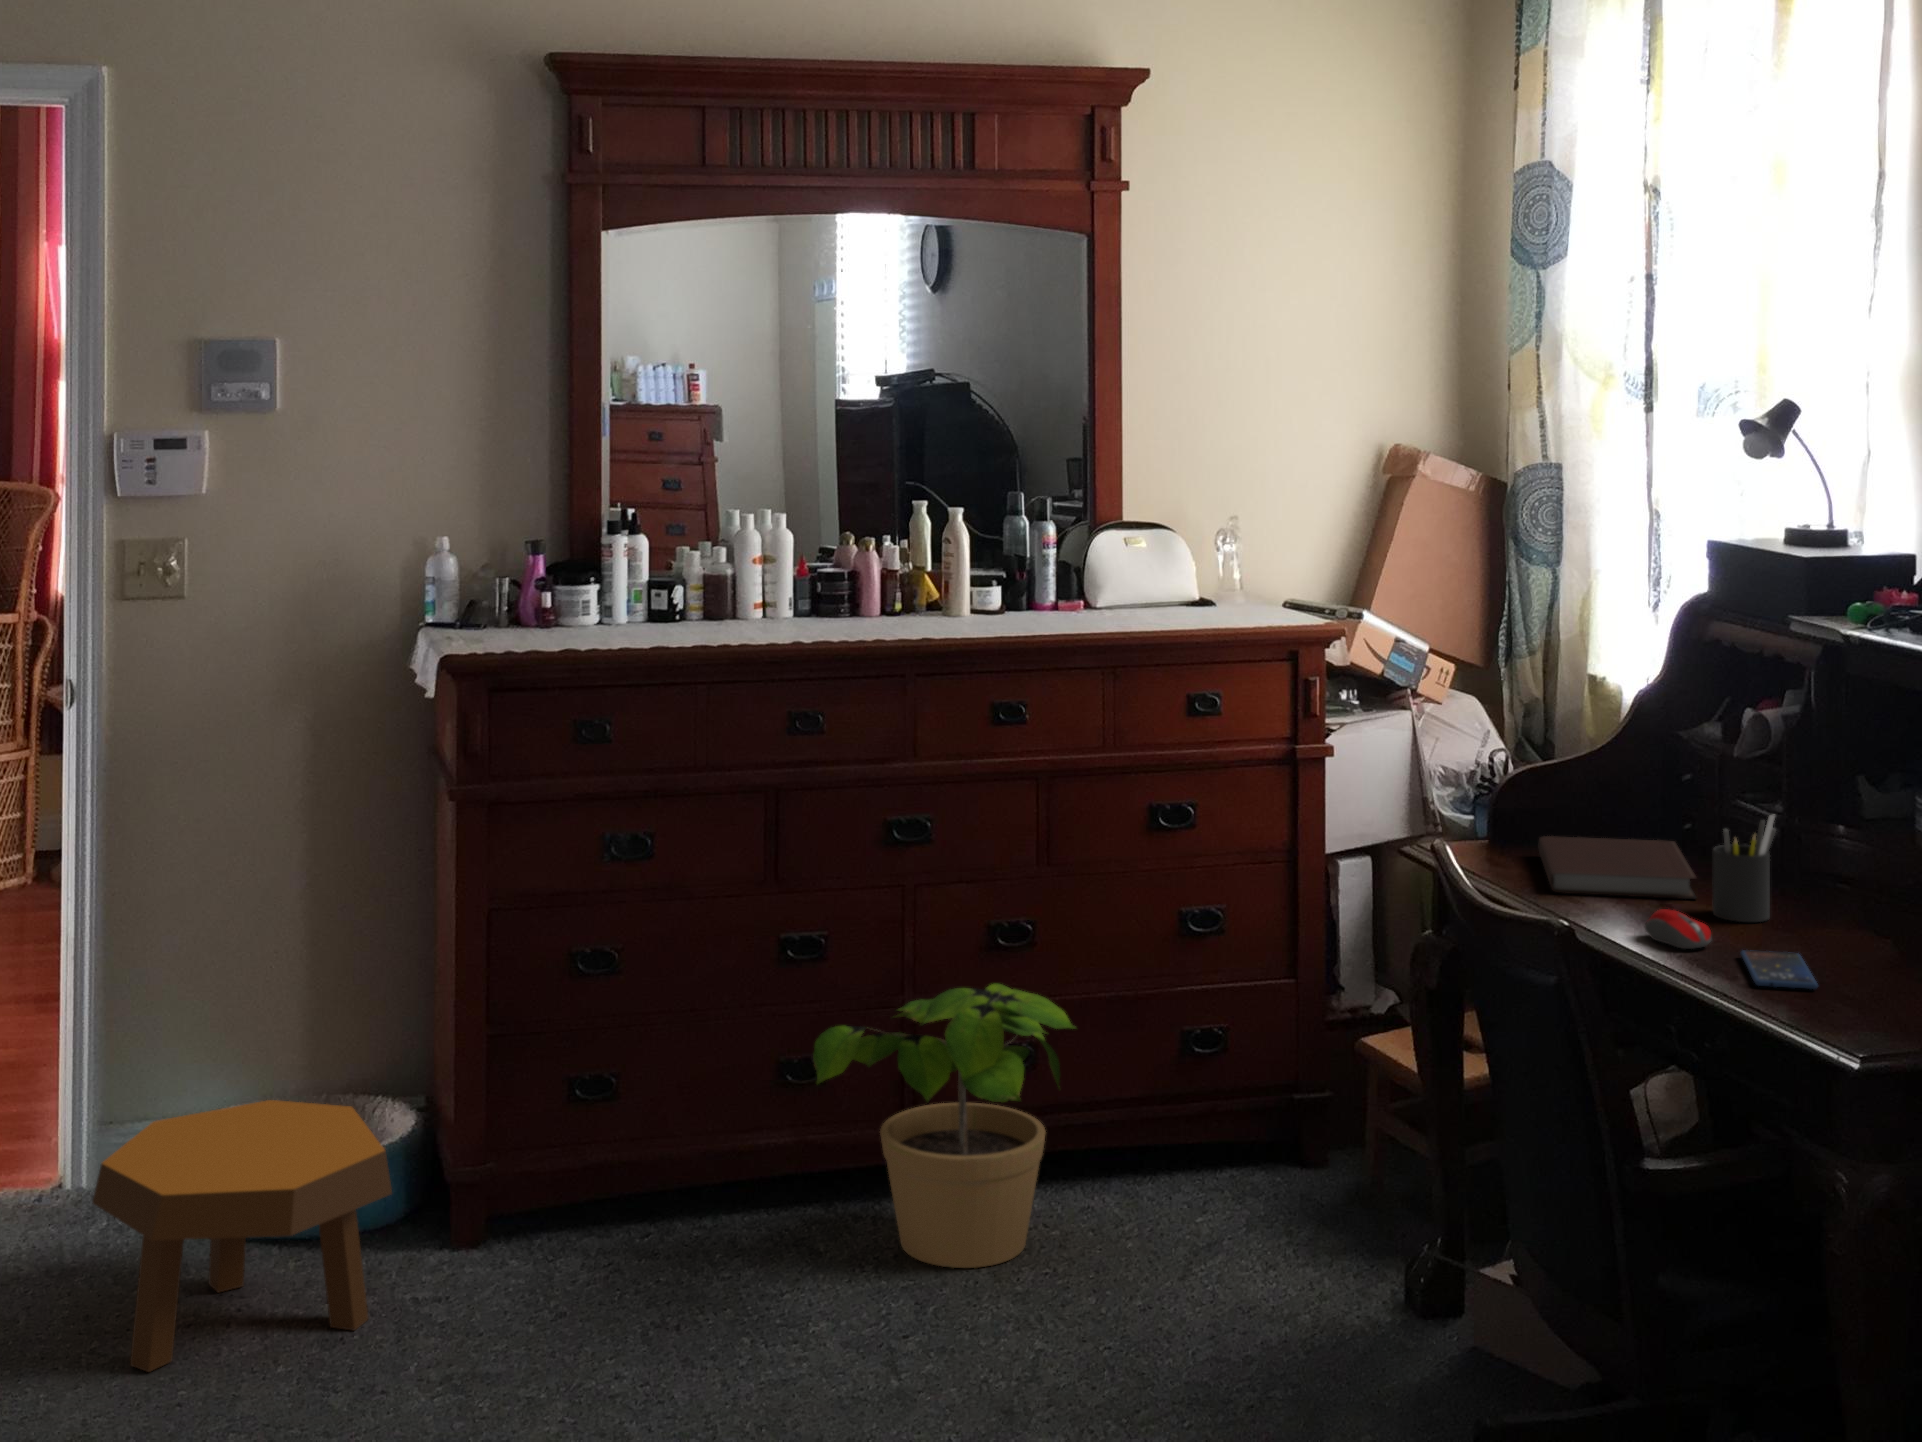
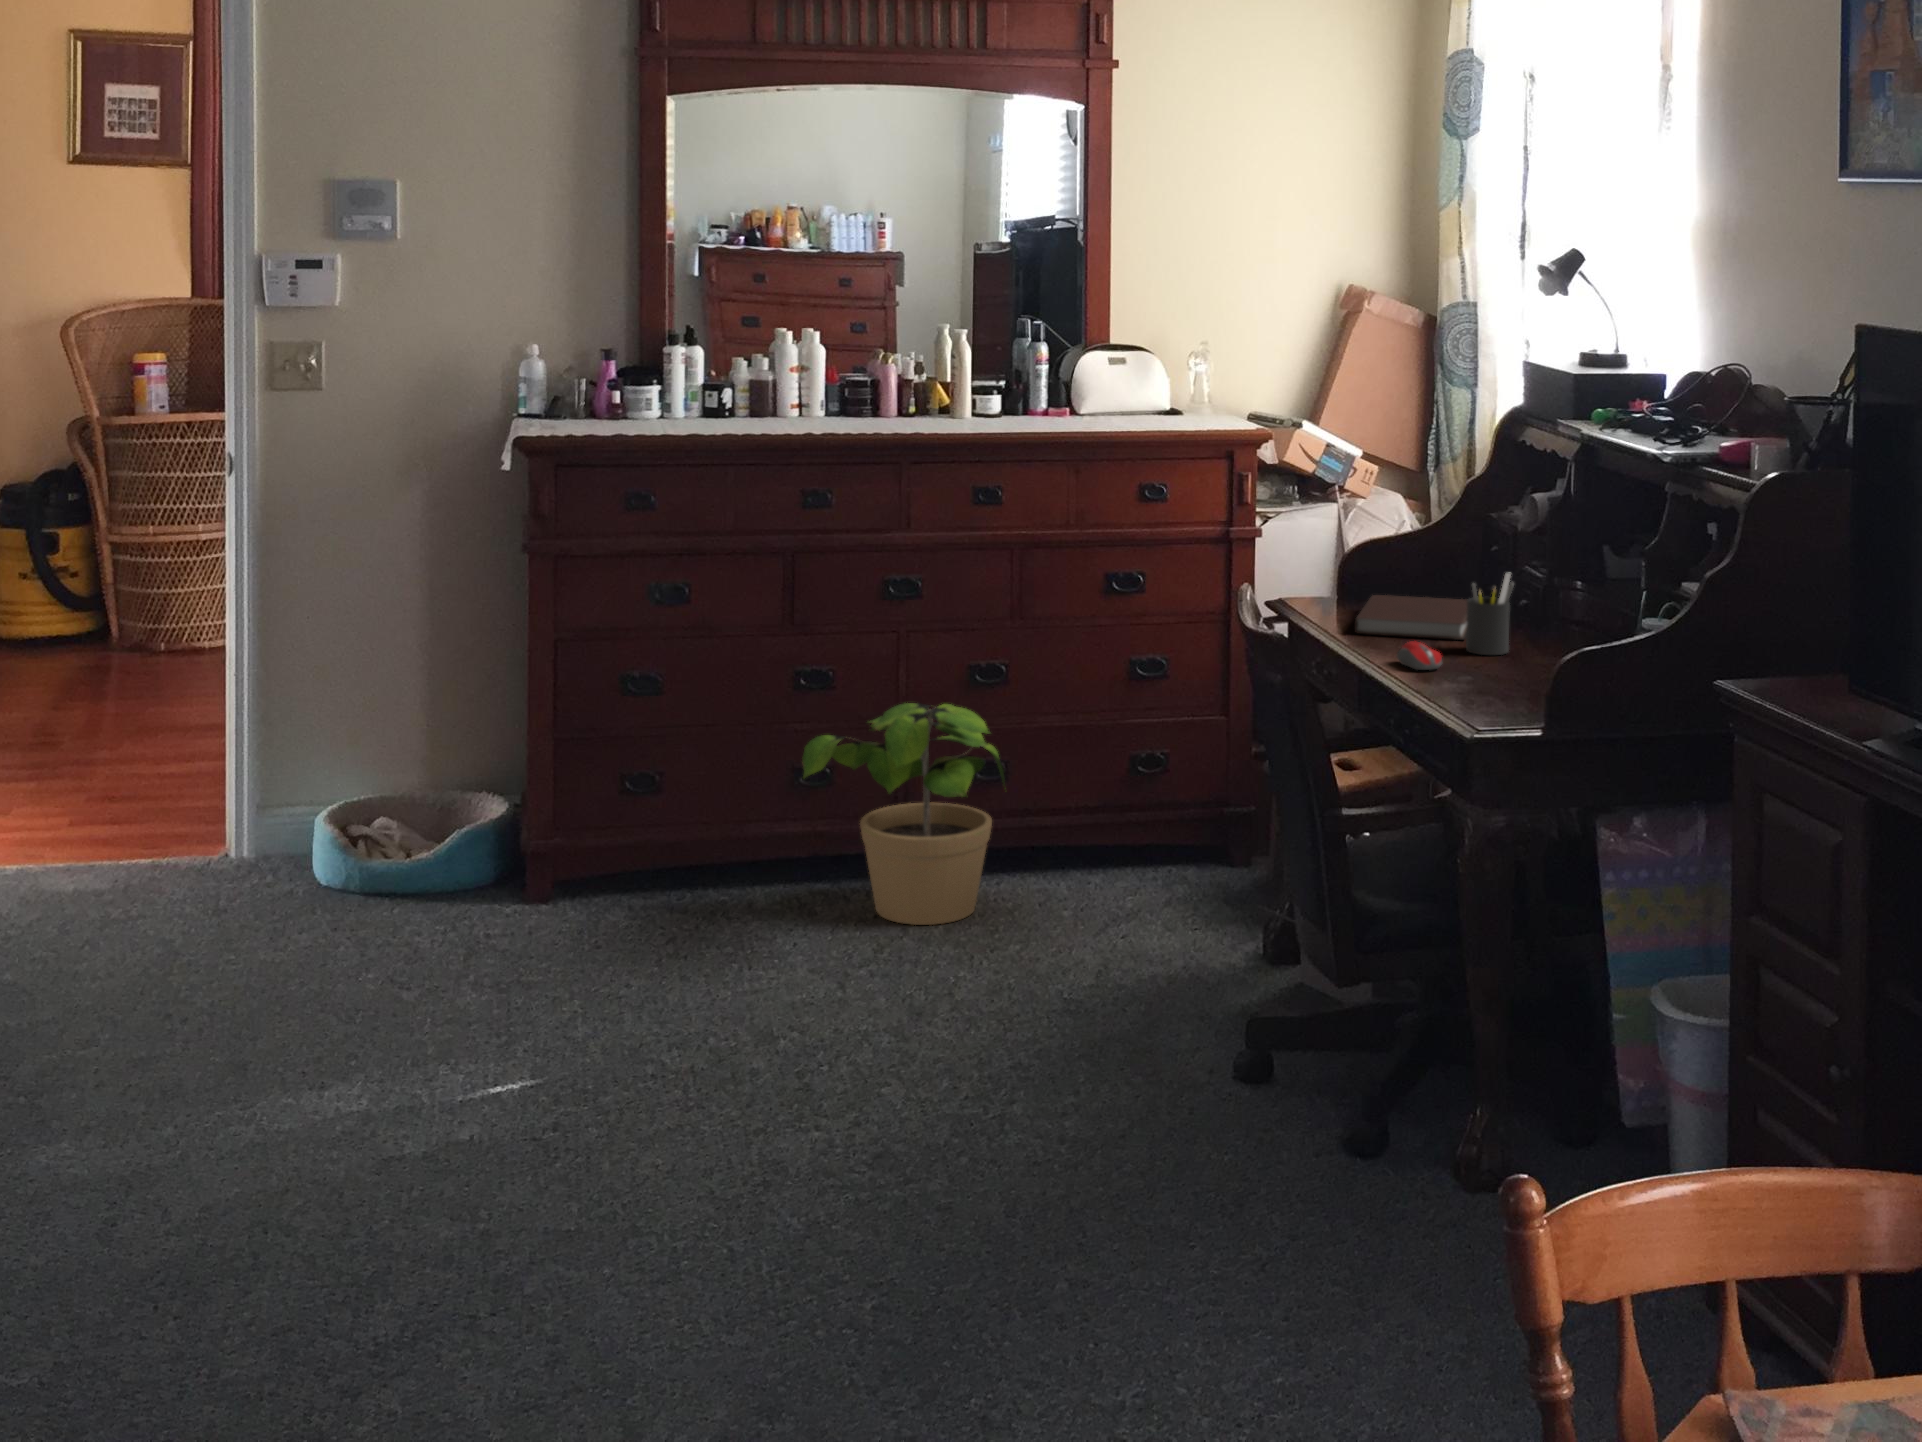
smartphone: present [1741,950,1818,989] -> none [1448,671,1501,696]
footstool: present [93,1100,392,1372] -> none [229,783,462,974]

